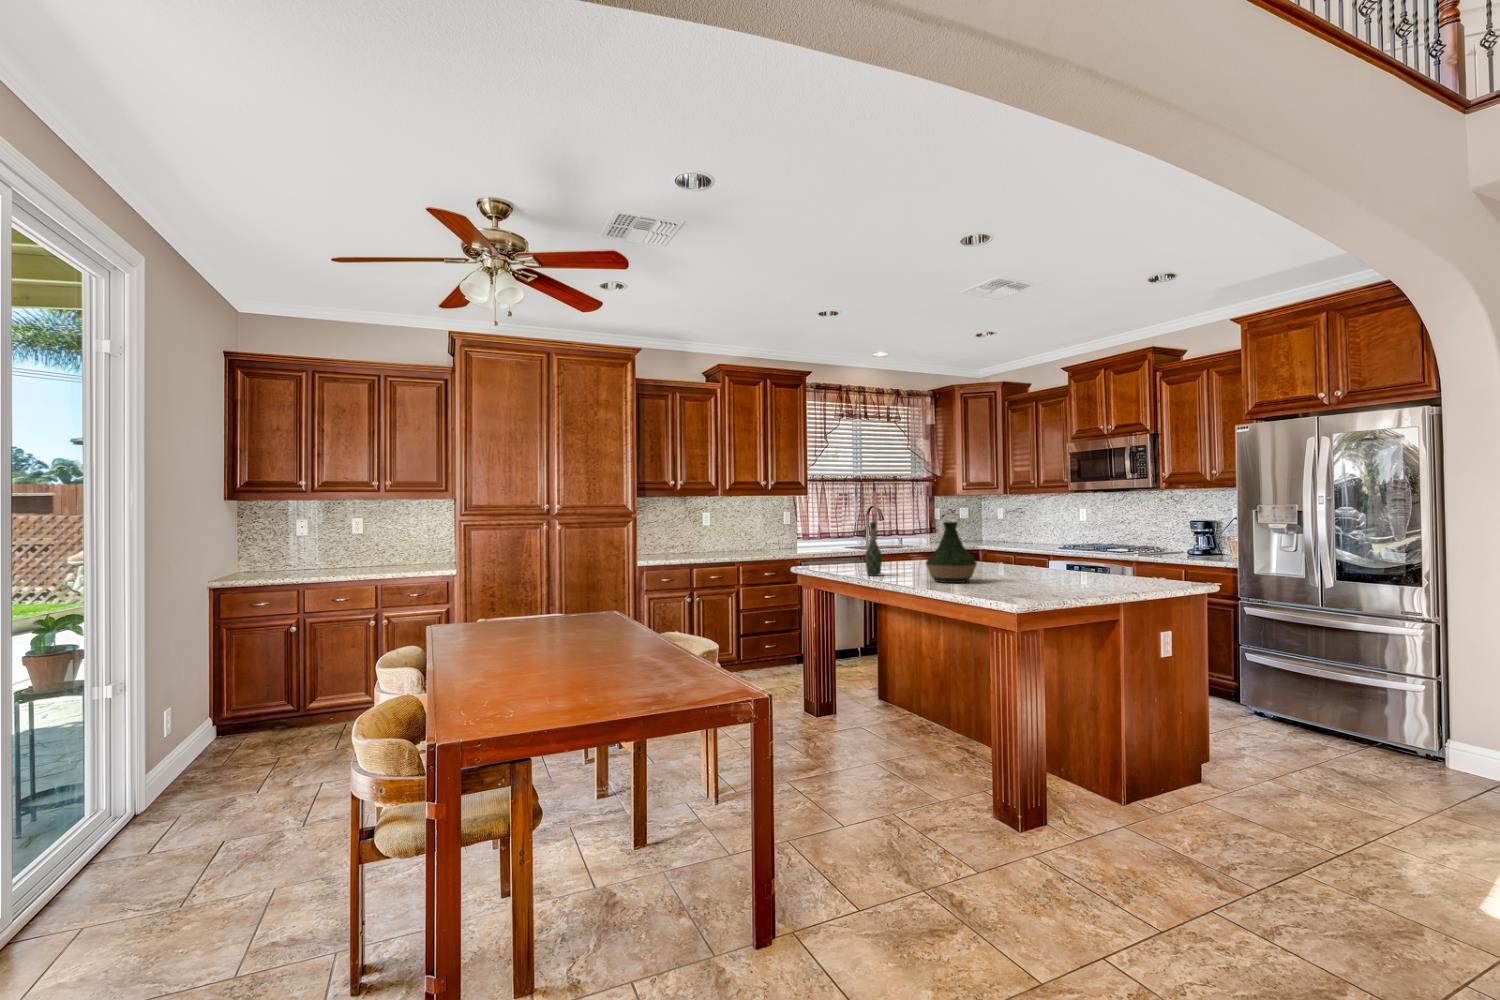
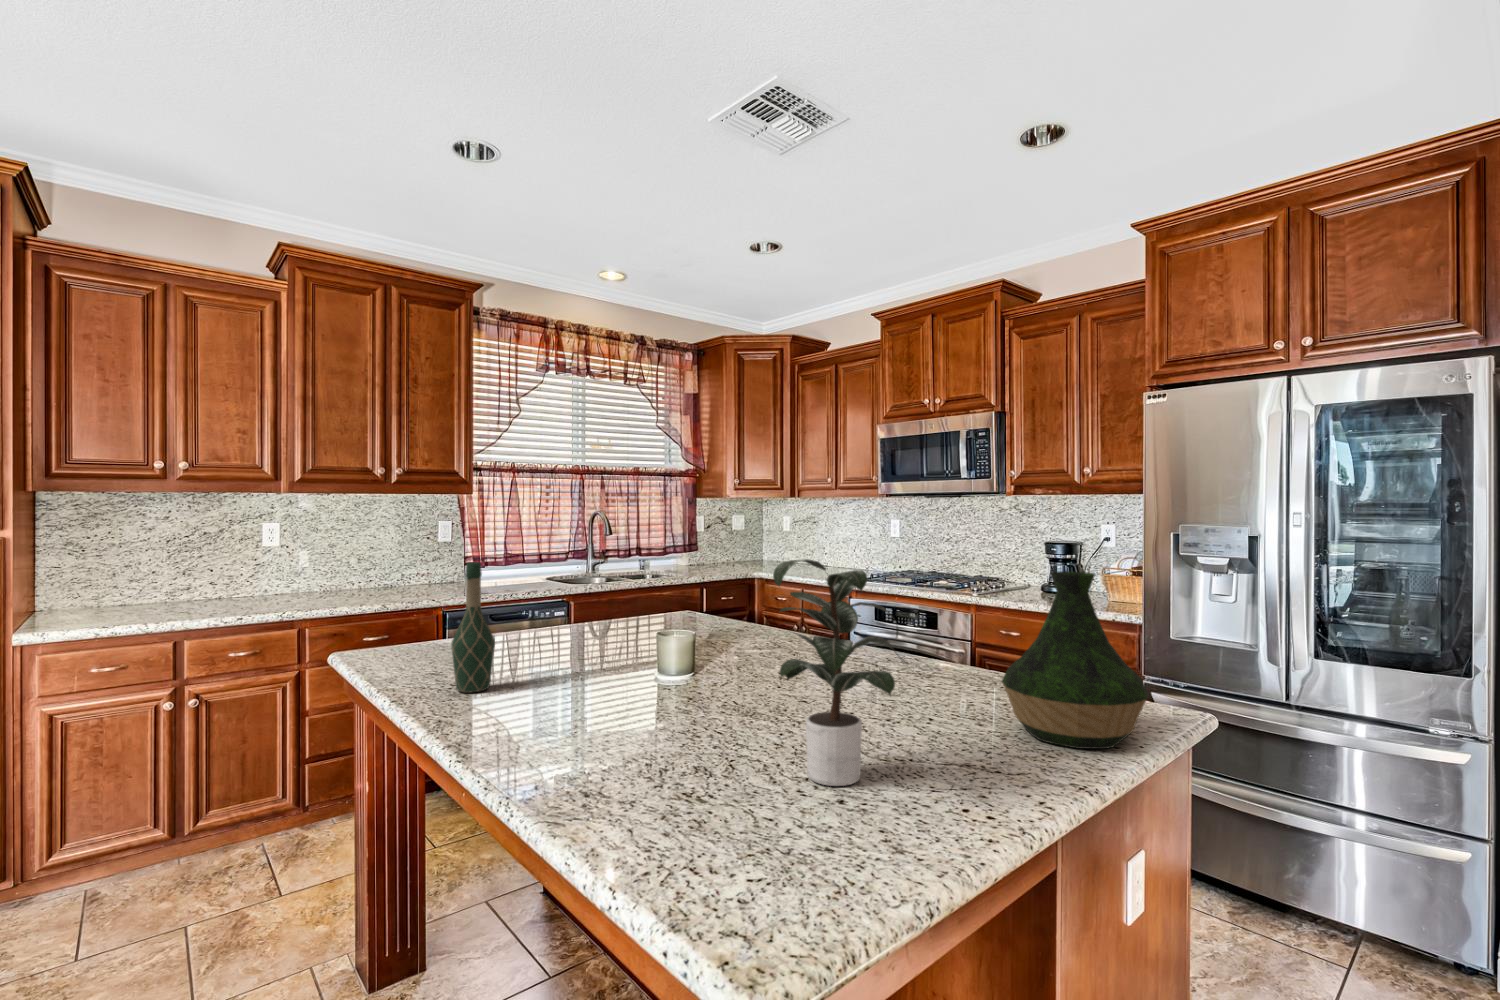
potted plant: none [1004,511,1077,590] -> present [773,559,902,786]
vase: present [926,522,977,583] -> present [1002,571,1149,749]

